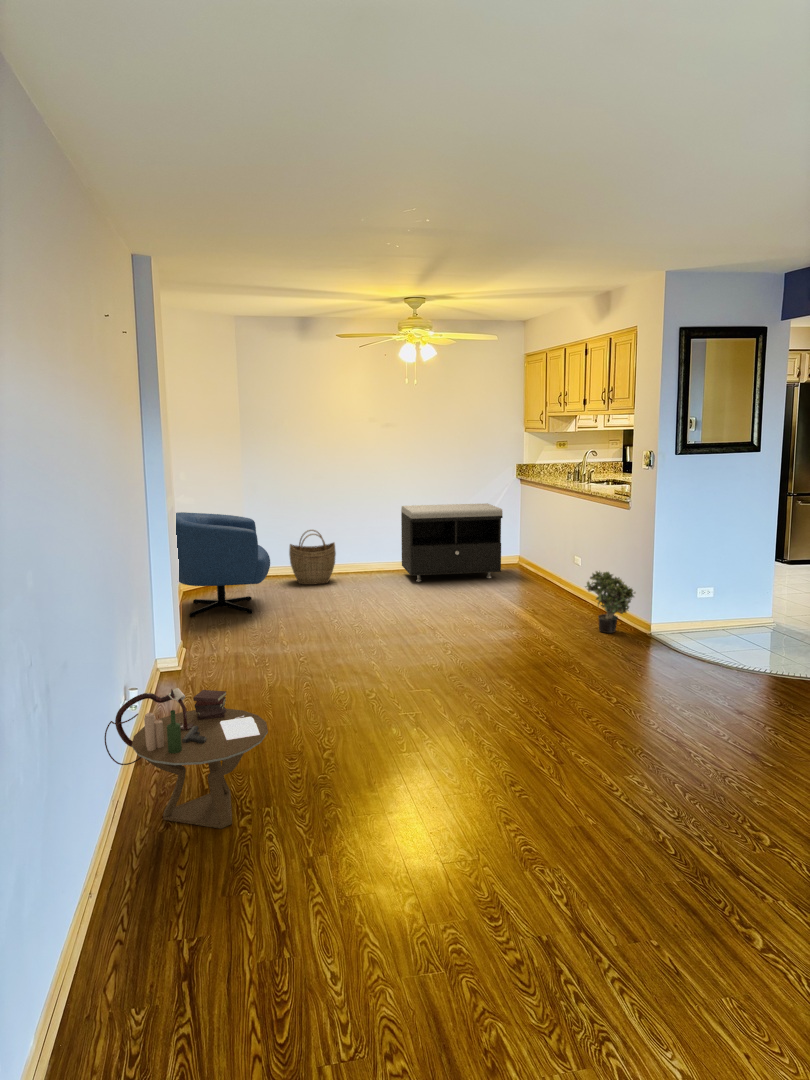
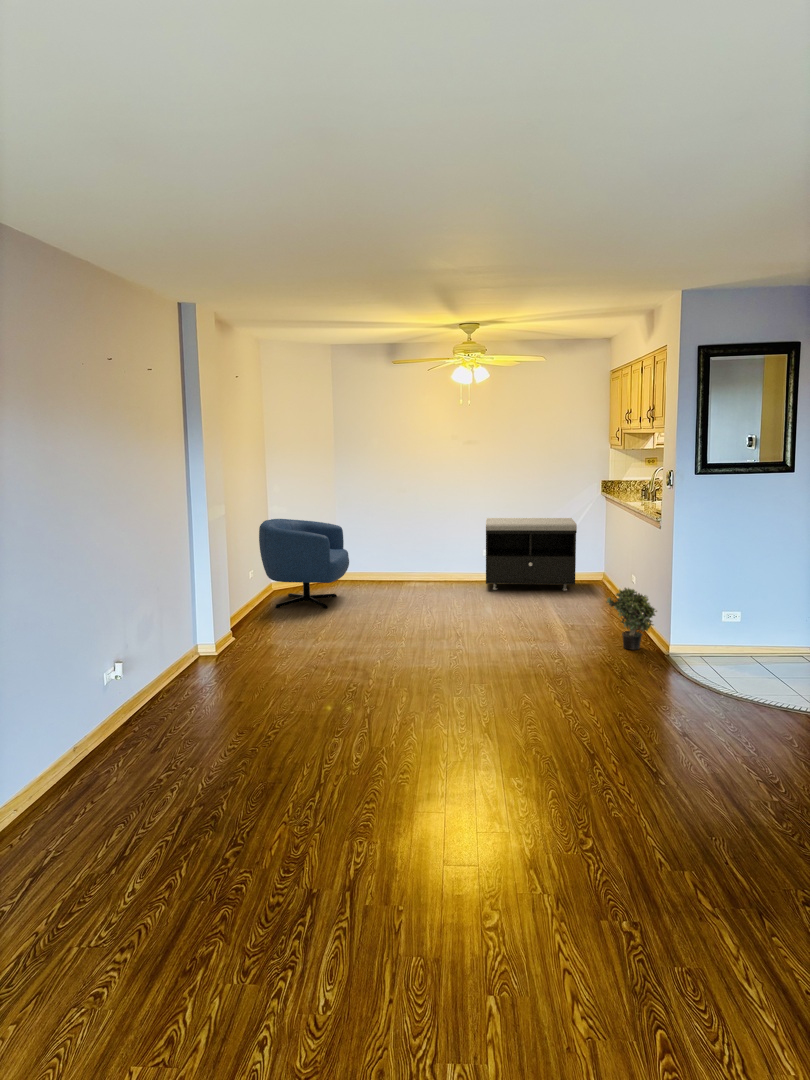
woven basket: present [289,530,336,585] -> none [380,537,421,587]
side table: present [105,688,268,829] -> none [75,657,209,770]

